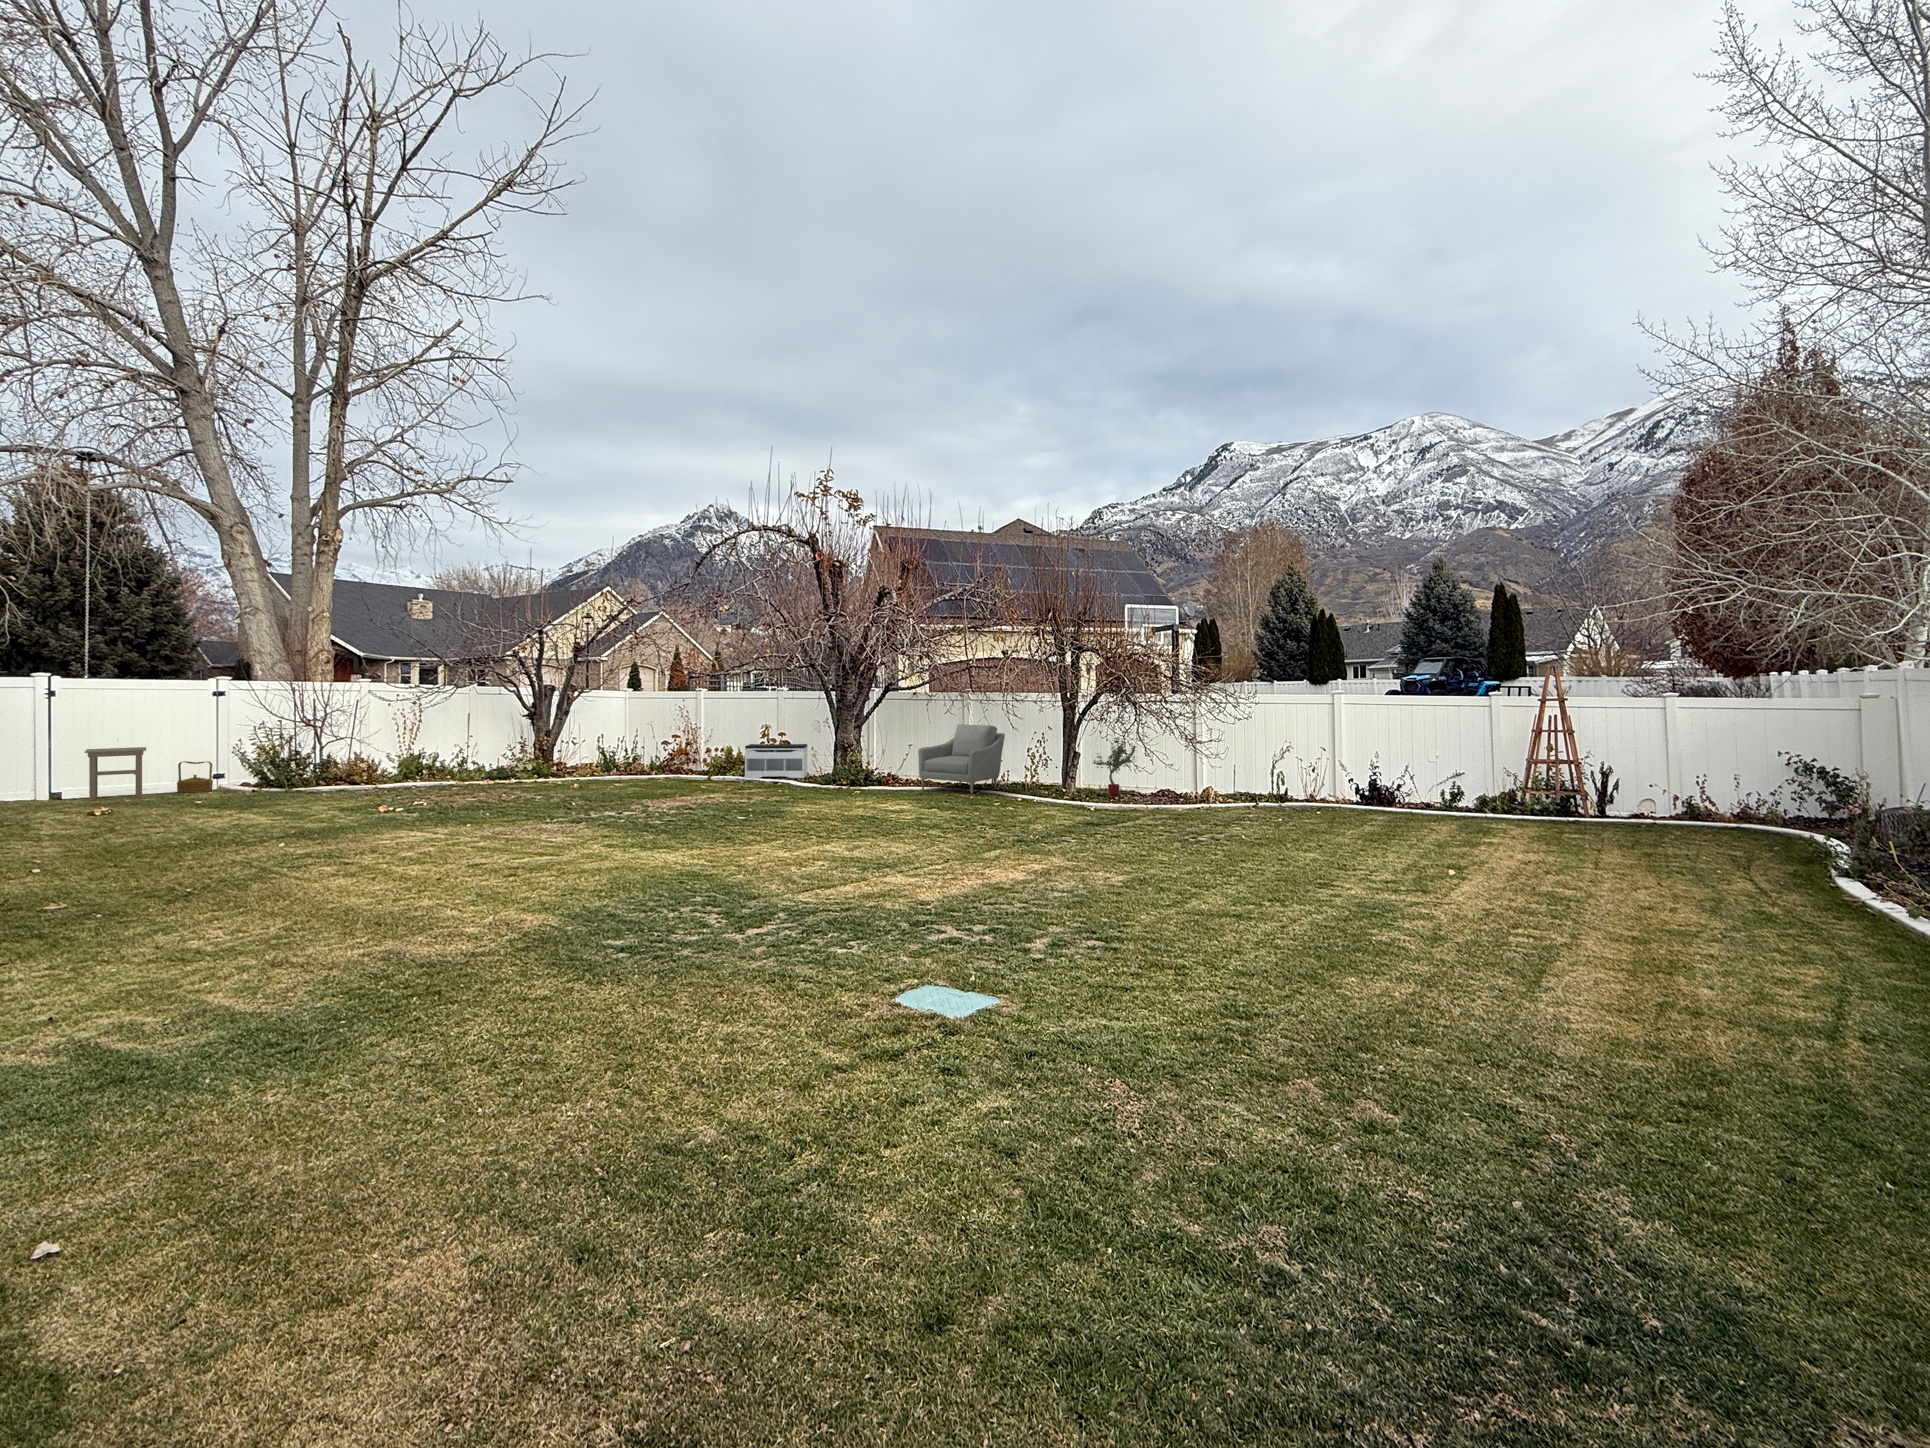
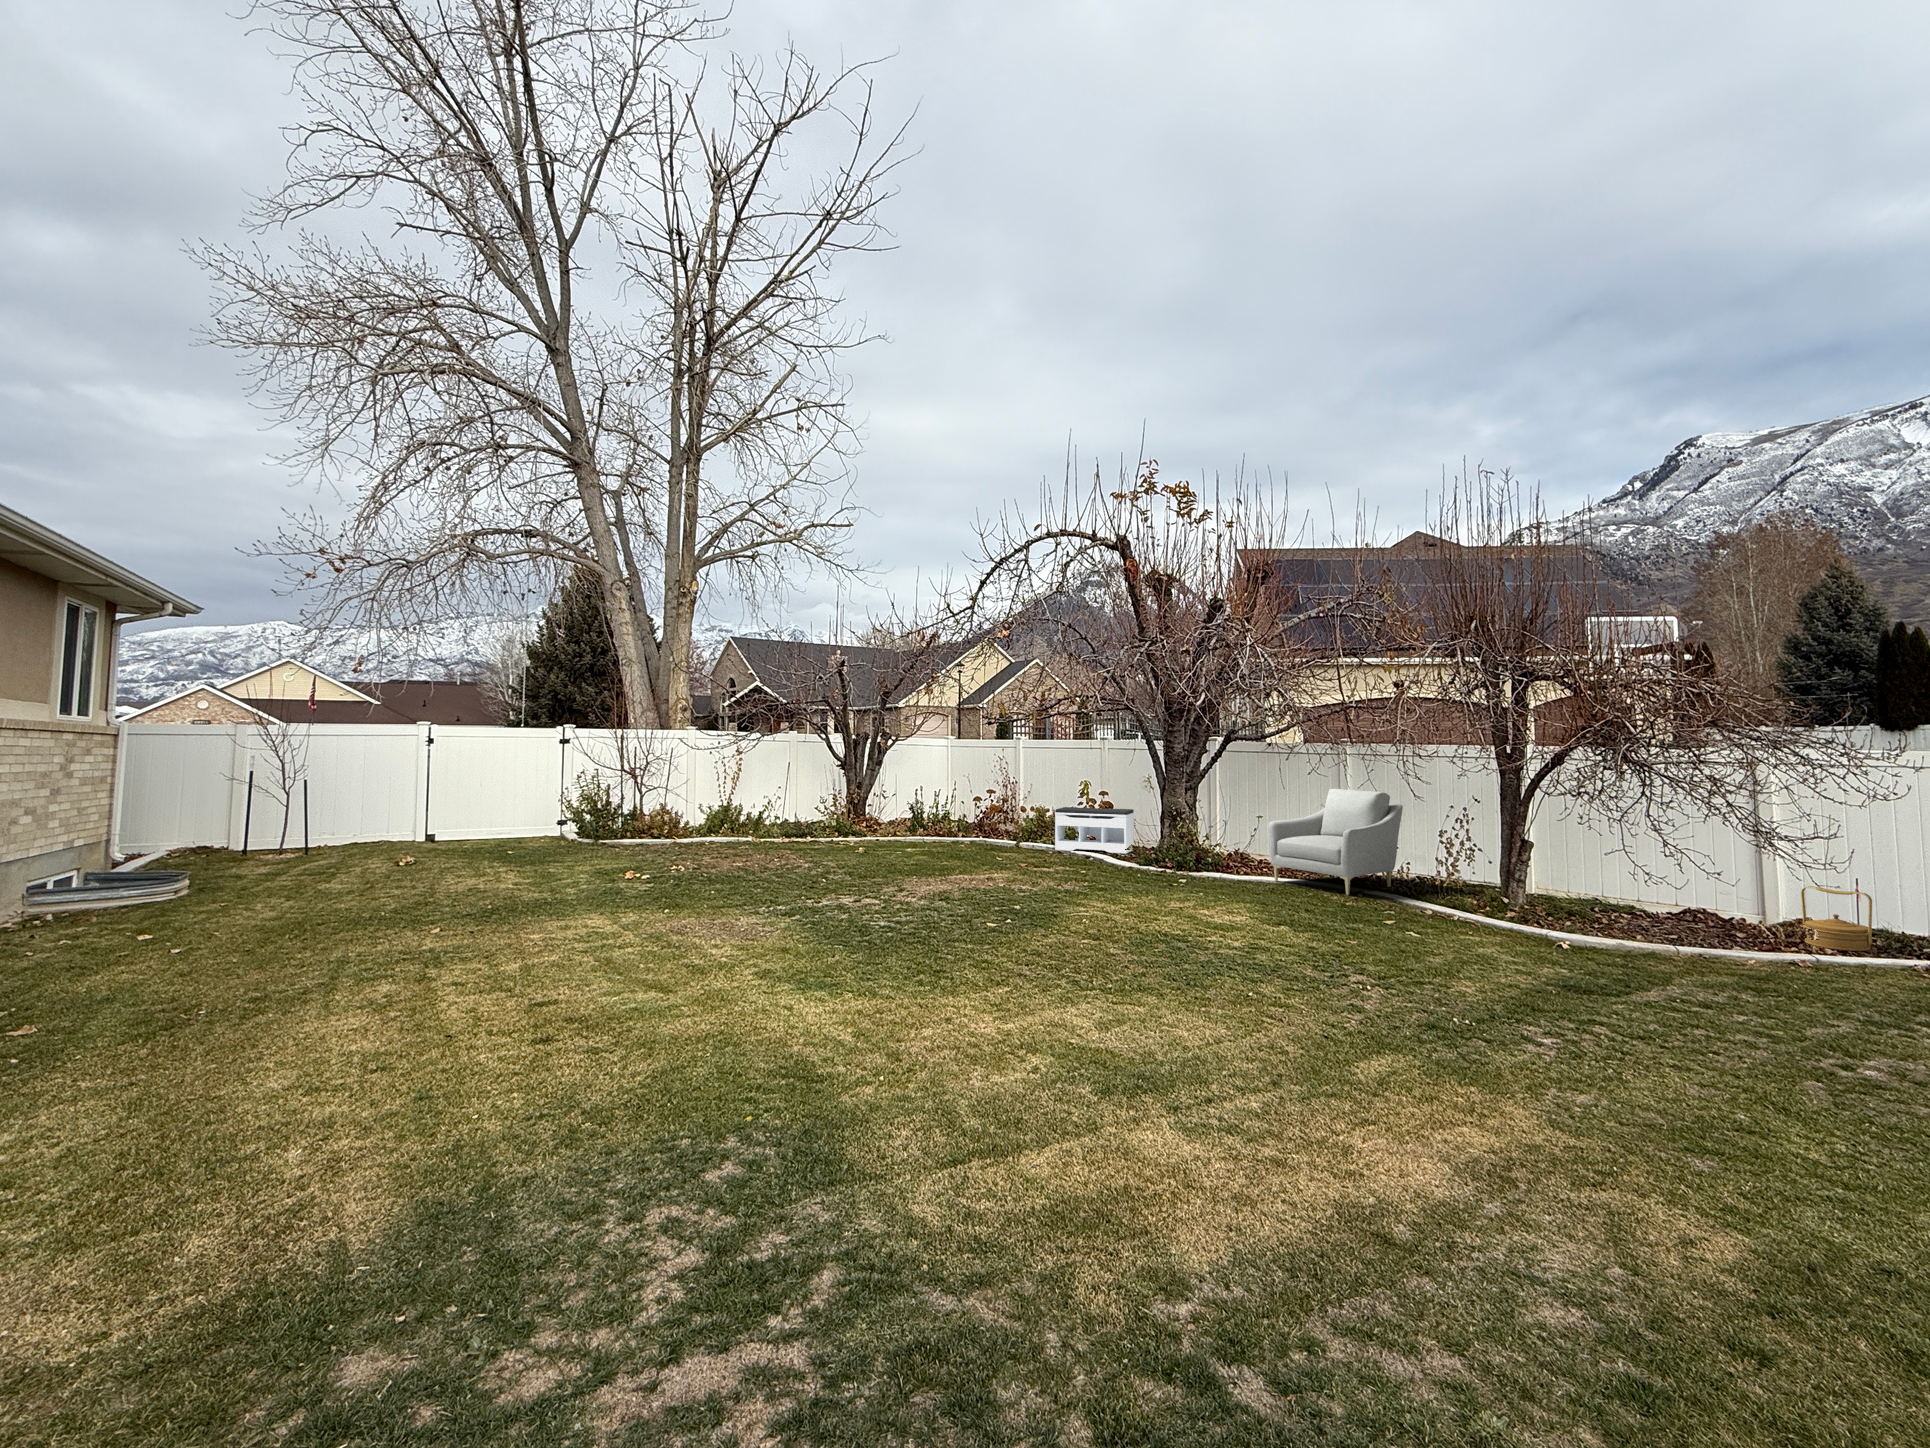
potted tree: present [1093,737,1136,796] -> none [1554,817,1642,916]
side table: present [84,747,146,801] -> none [443,792,501,842]
woven basket: present [177,761,213,793] -> present [1801,886,1872,951]

